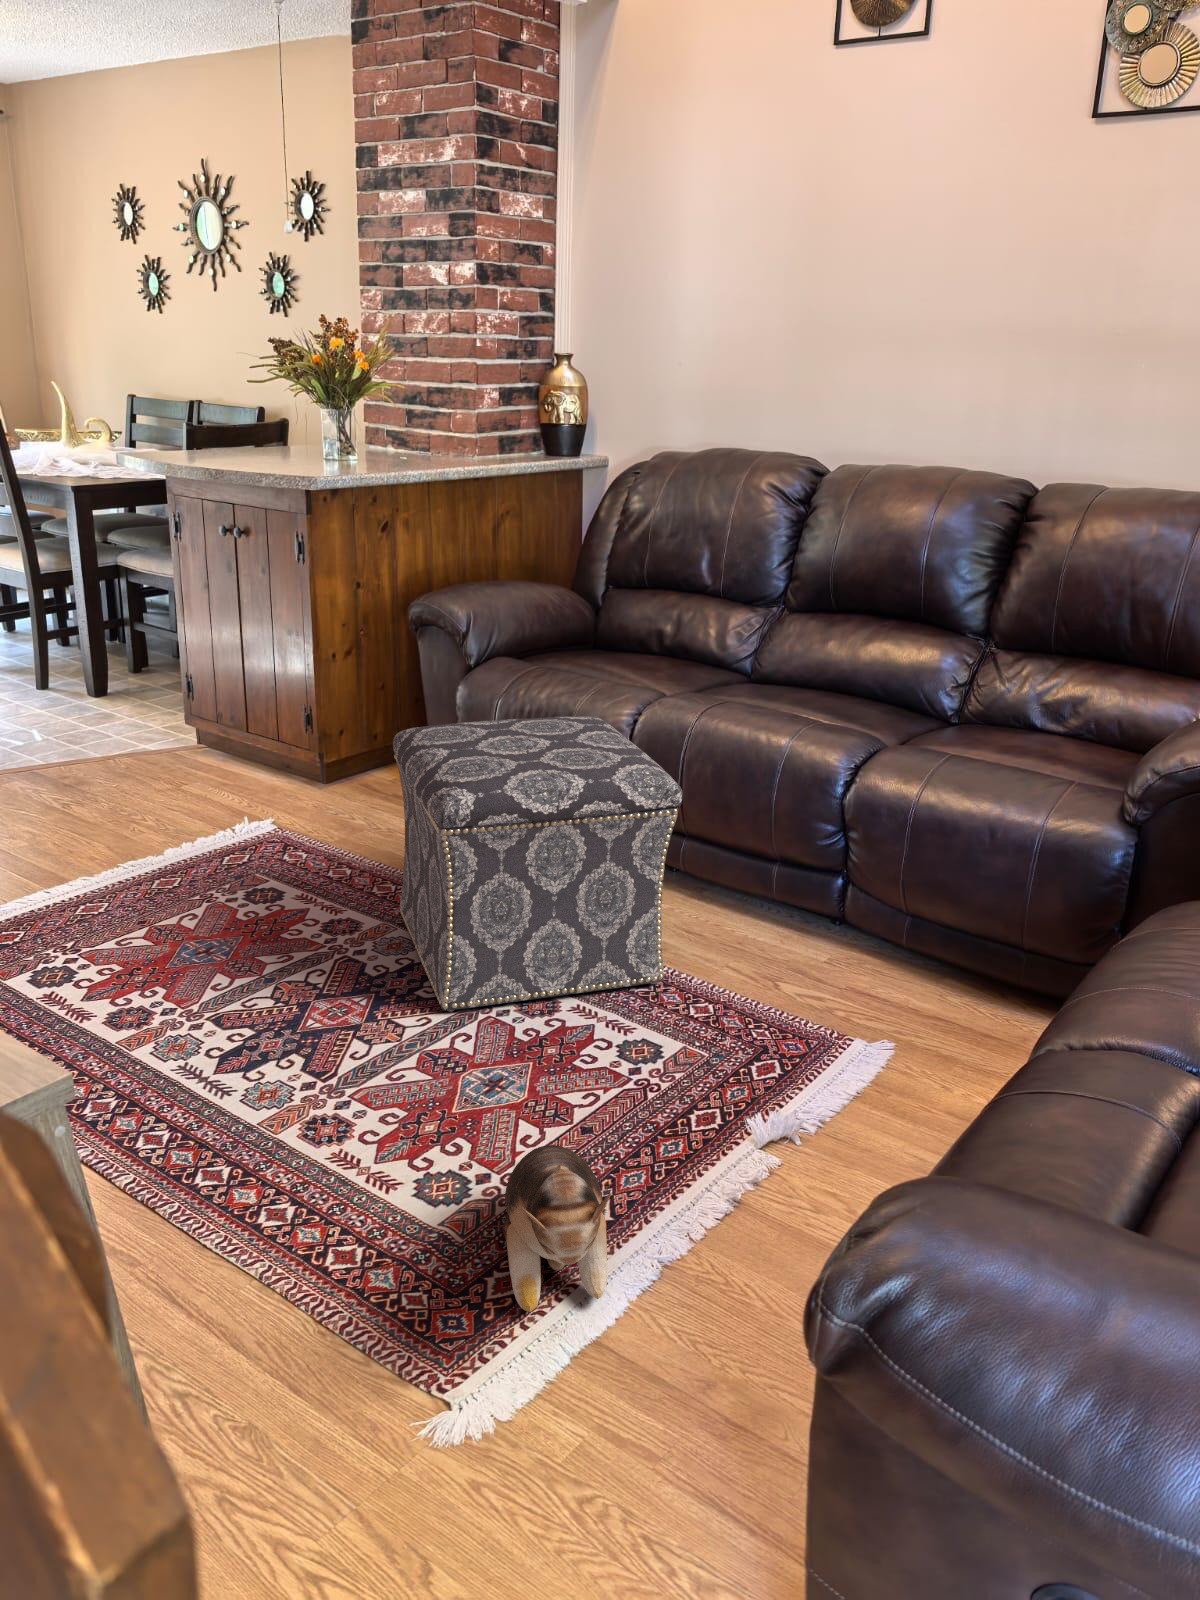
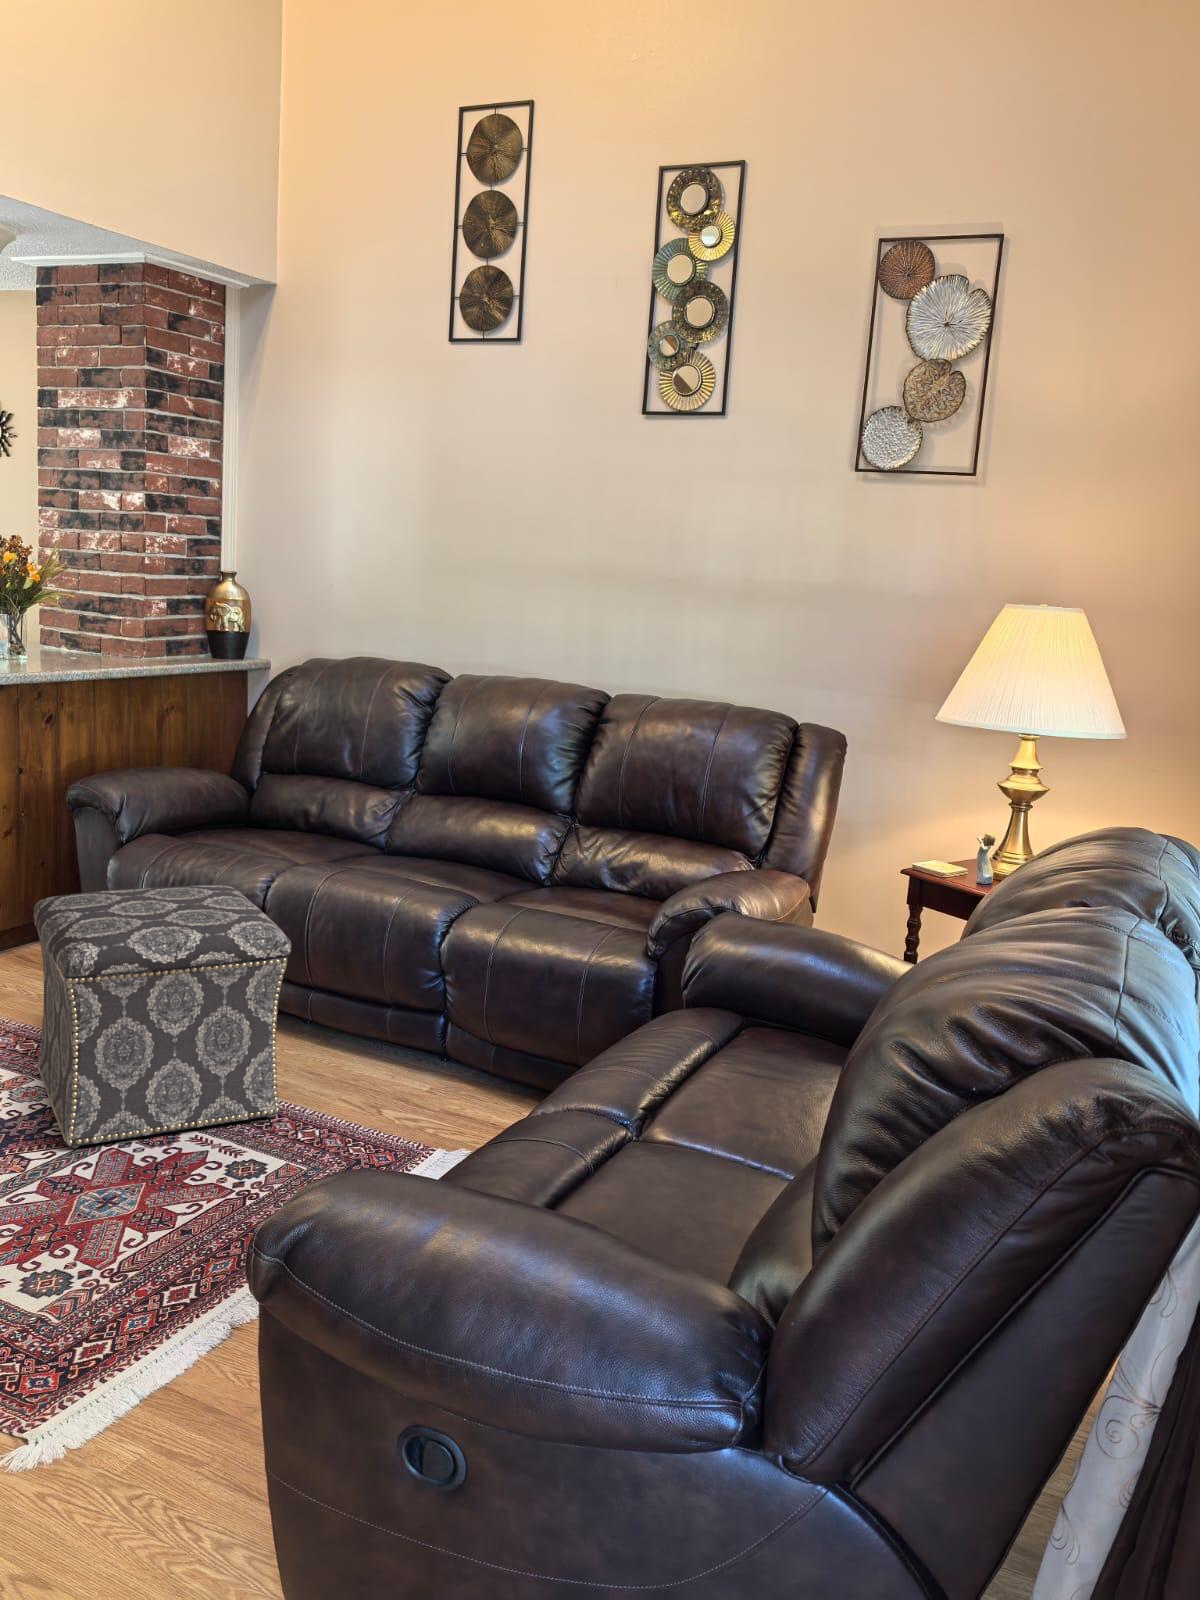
plush toy: present [503,1145,611,1312] -> none [94,1227,185,1366]

